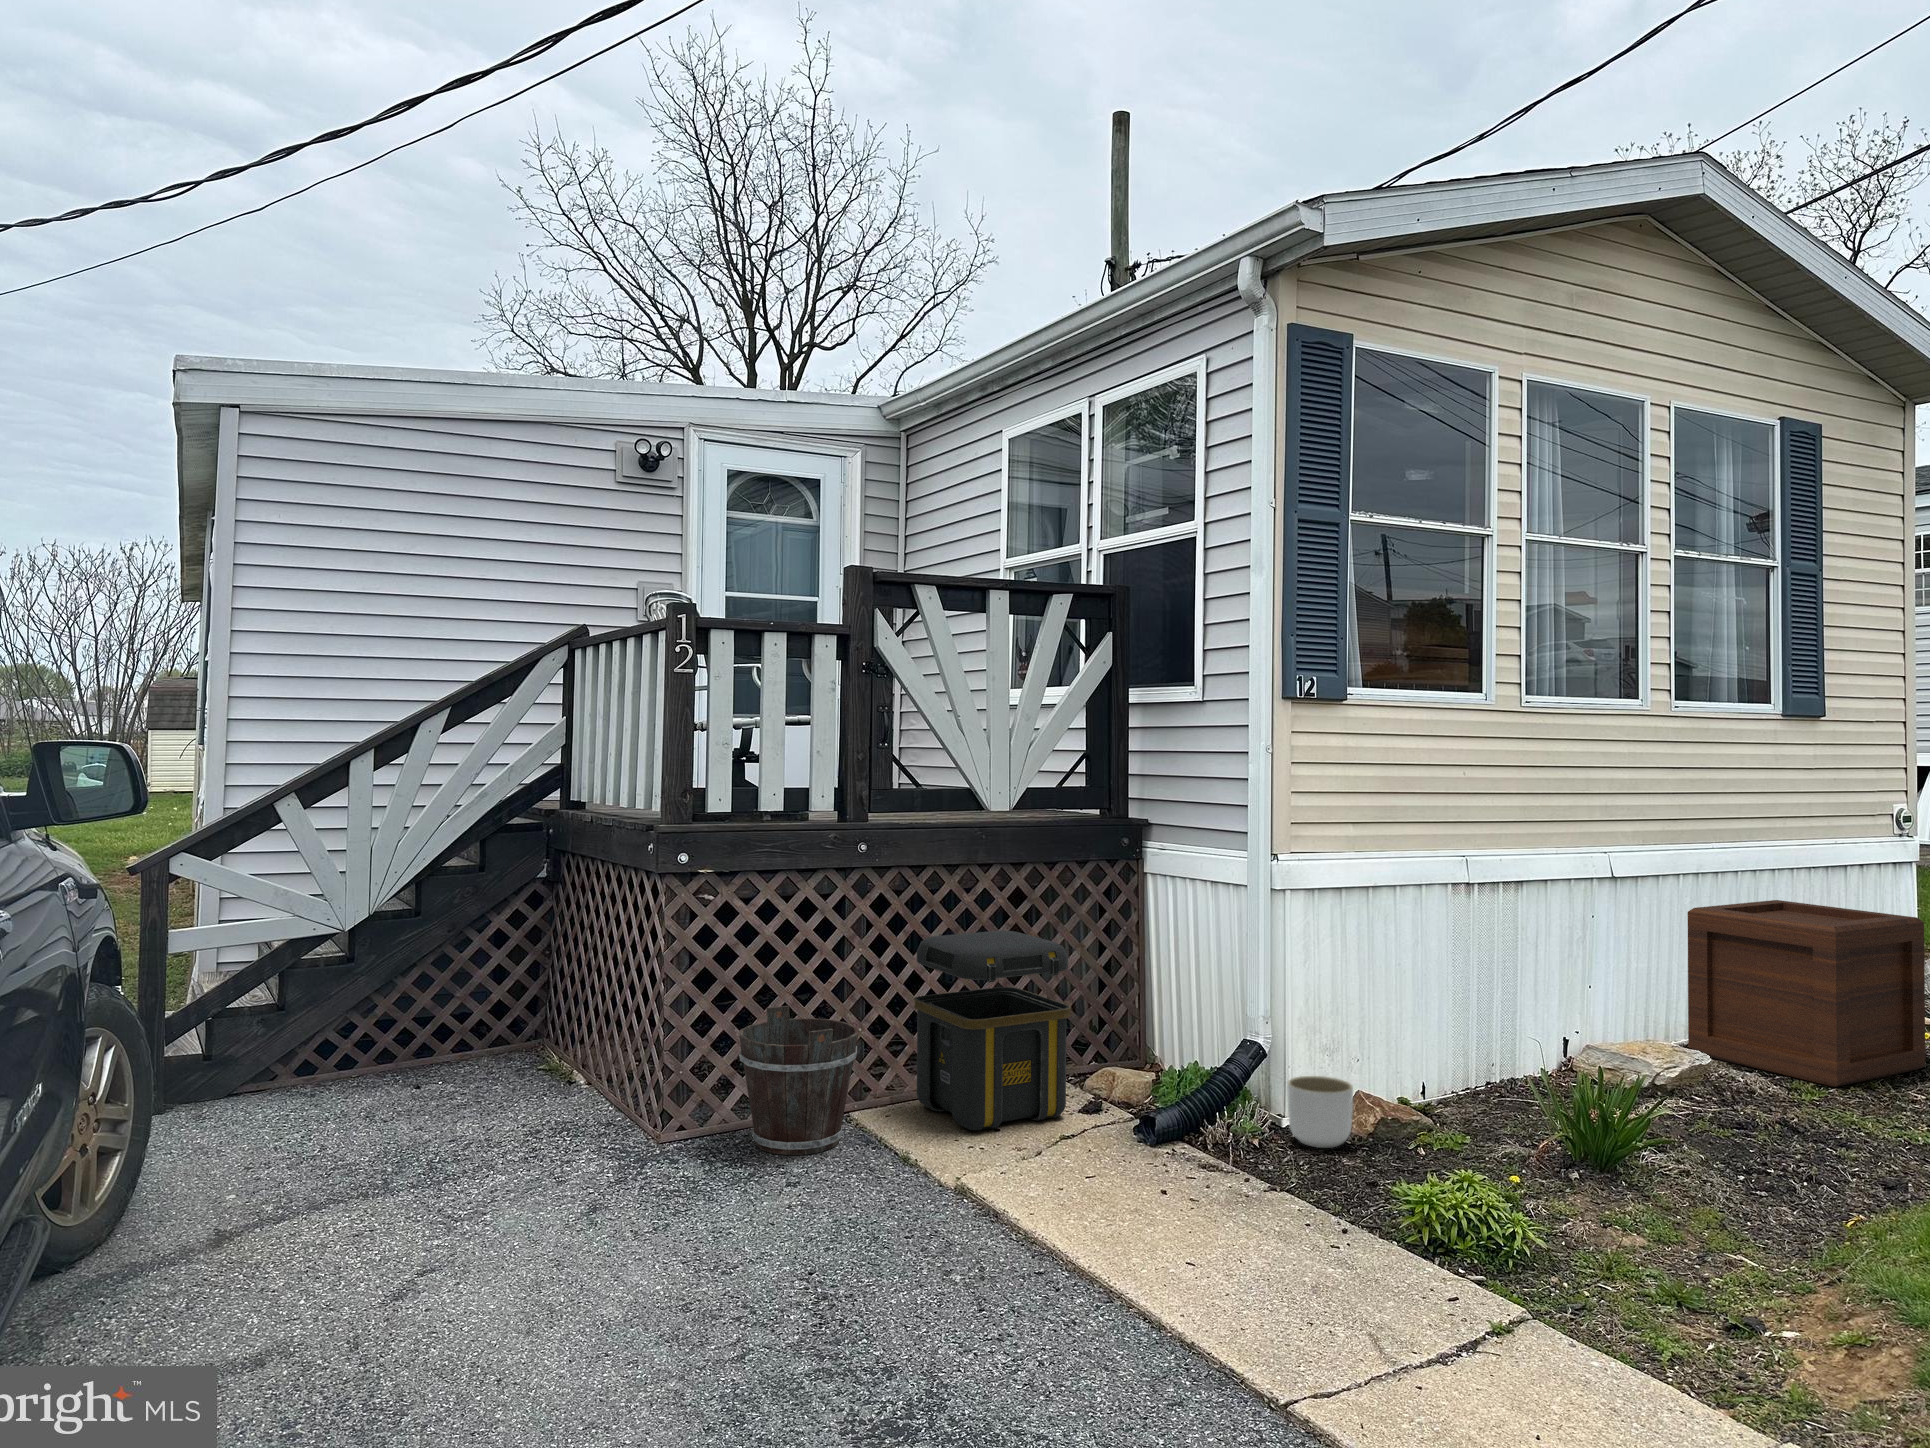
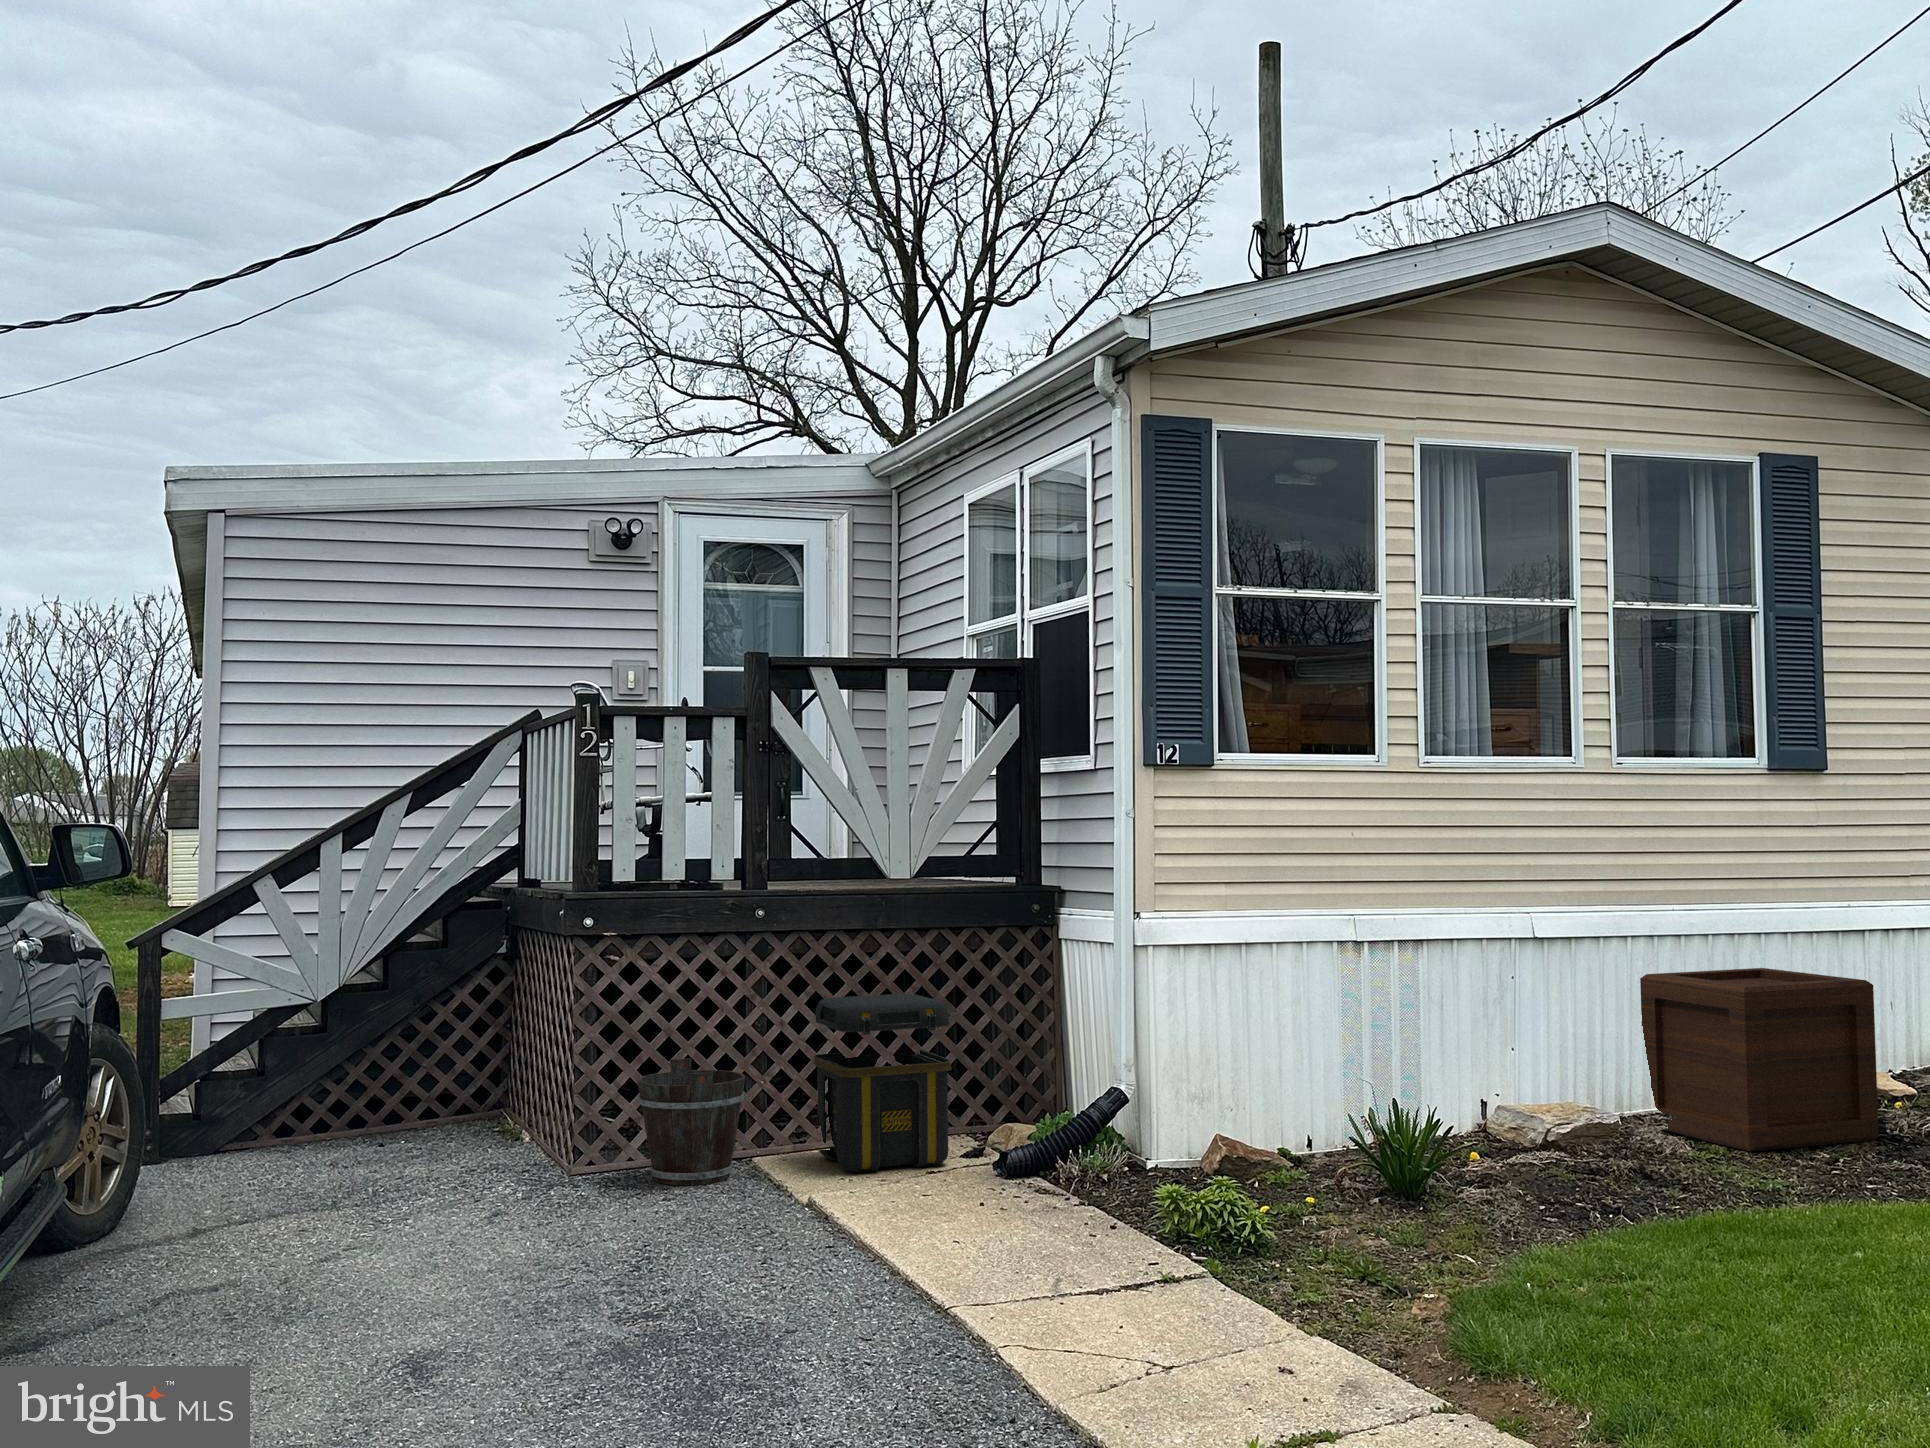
planter: present [1287,1076,1353,1148] -> none [1133,1123,1193,1186]

